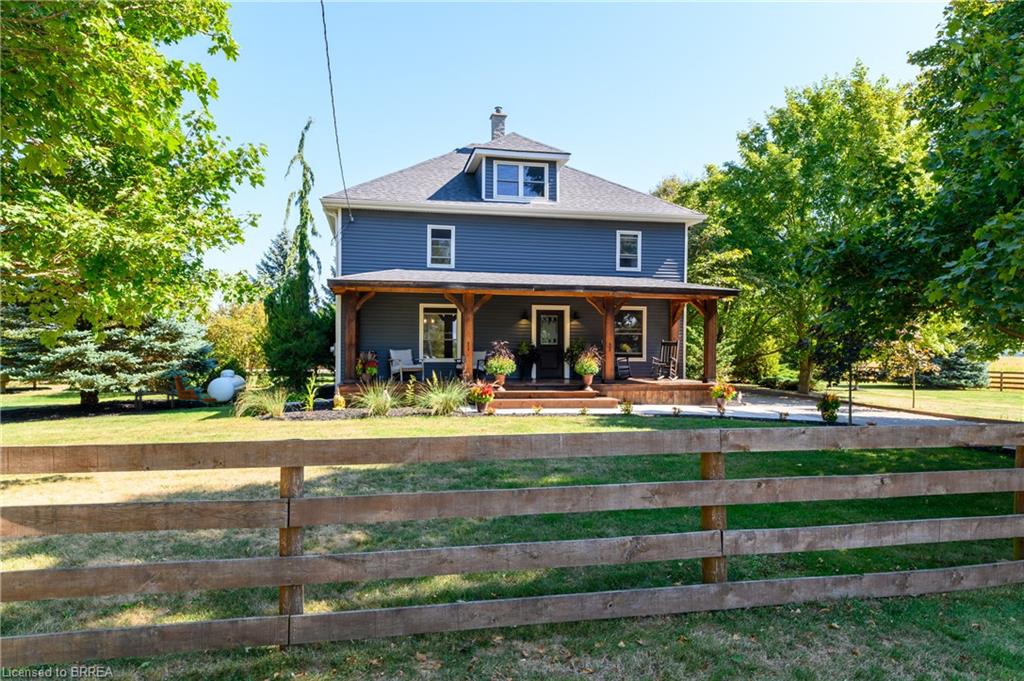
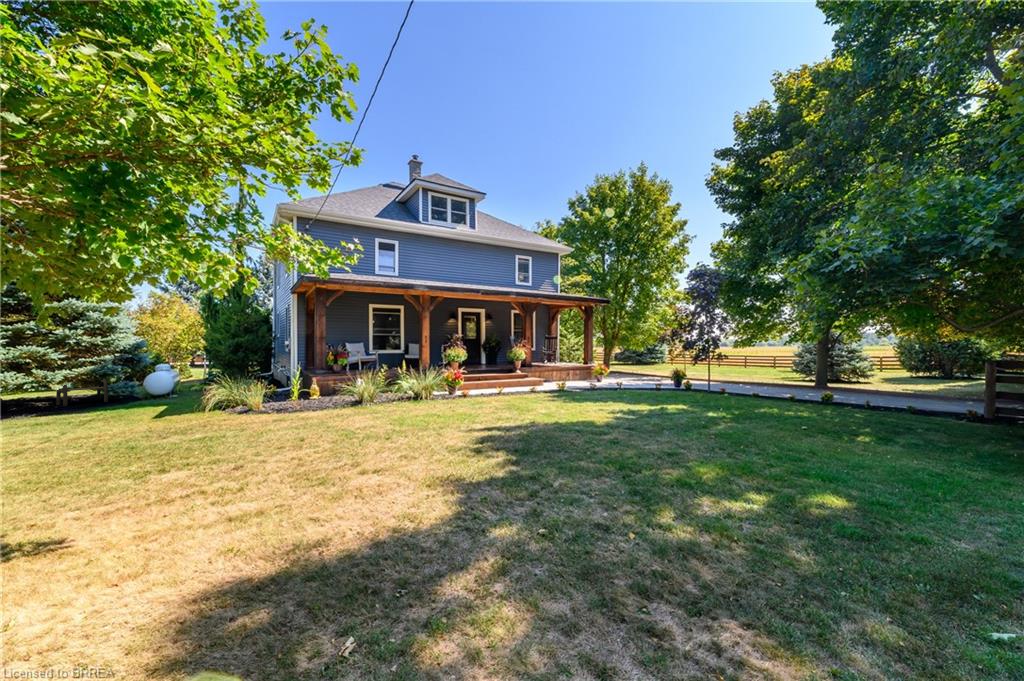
lounge chair: present [174,376,217,407] -> none [108,370,160,402]

